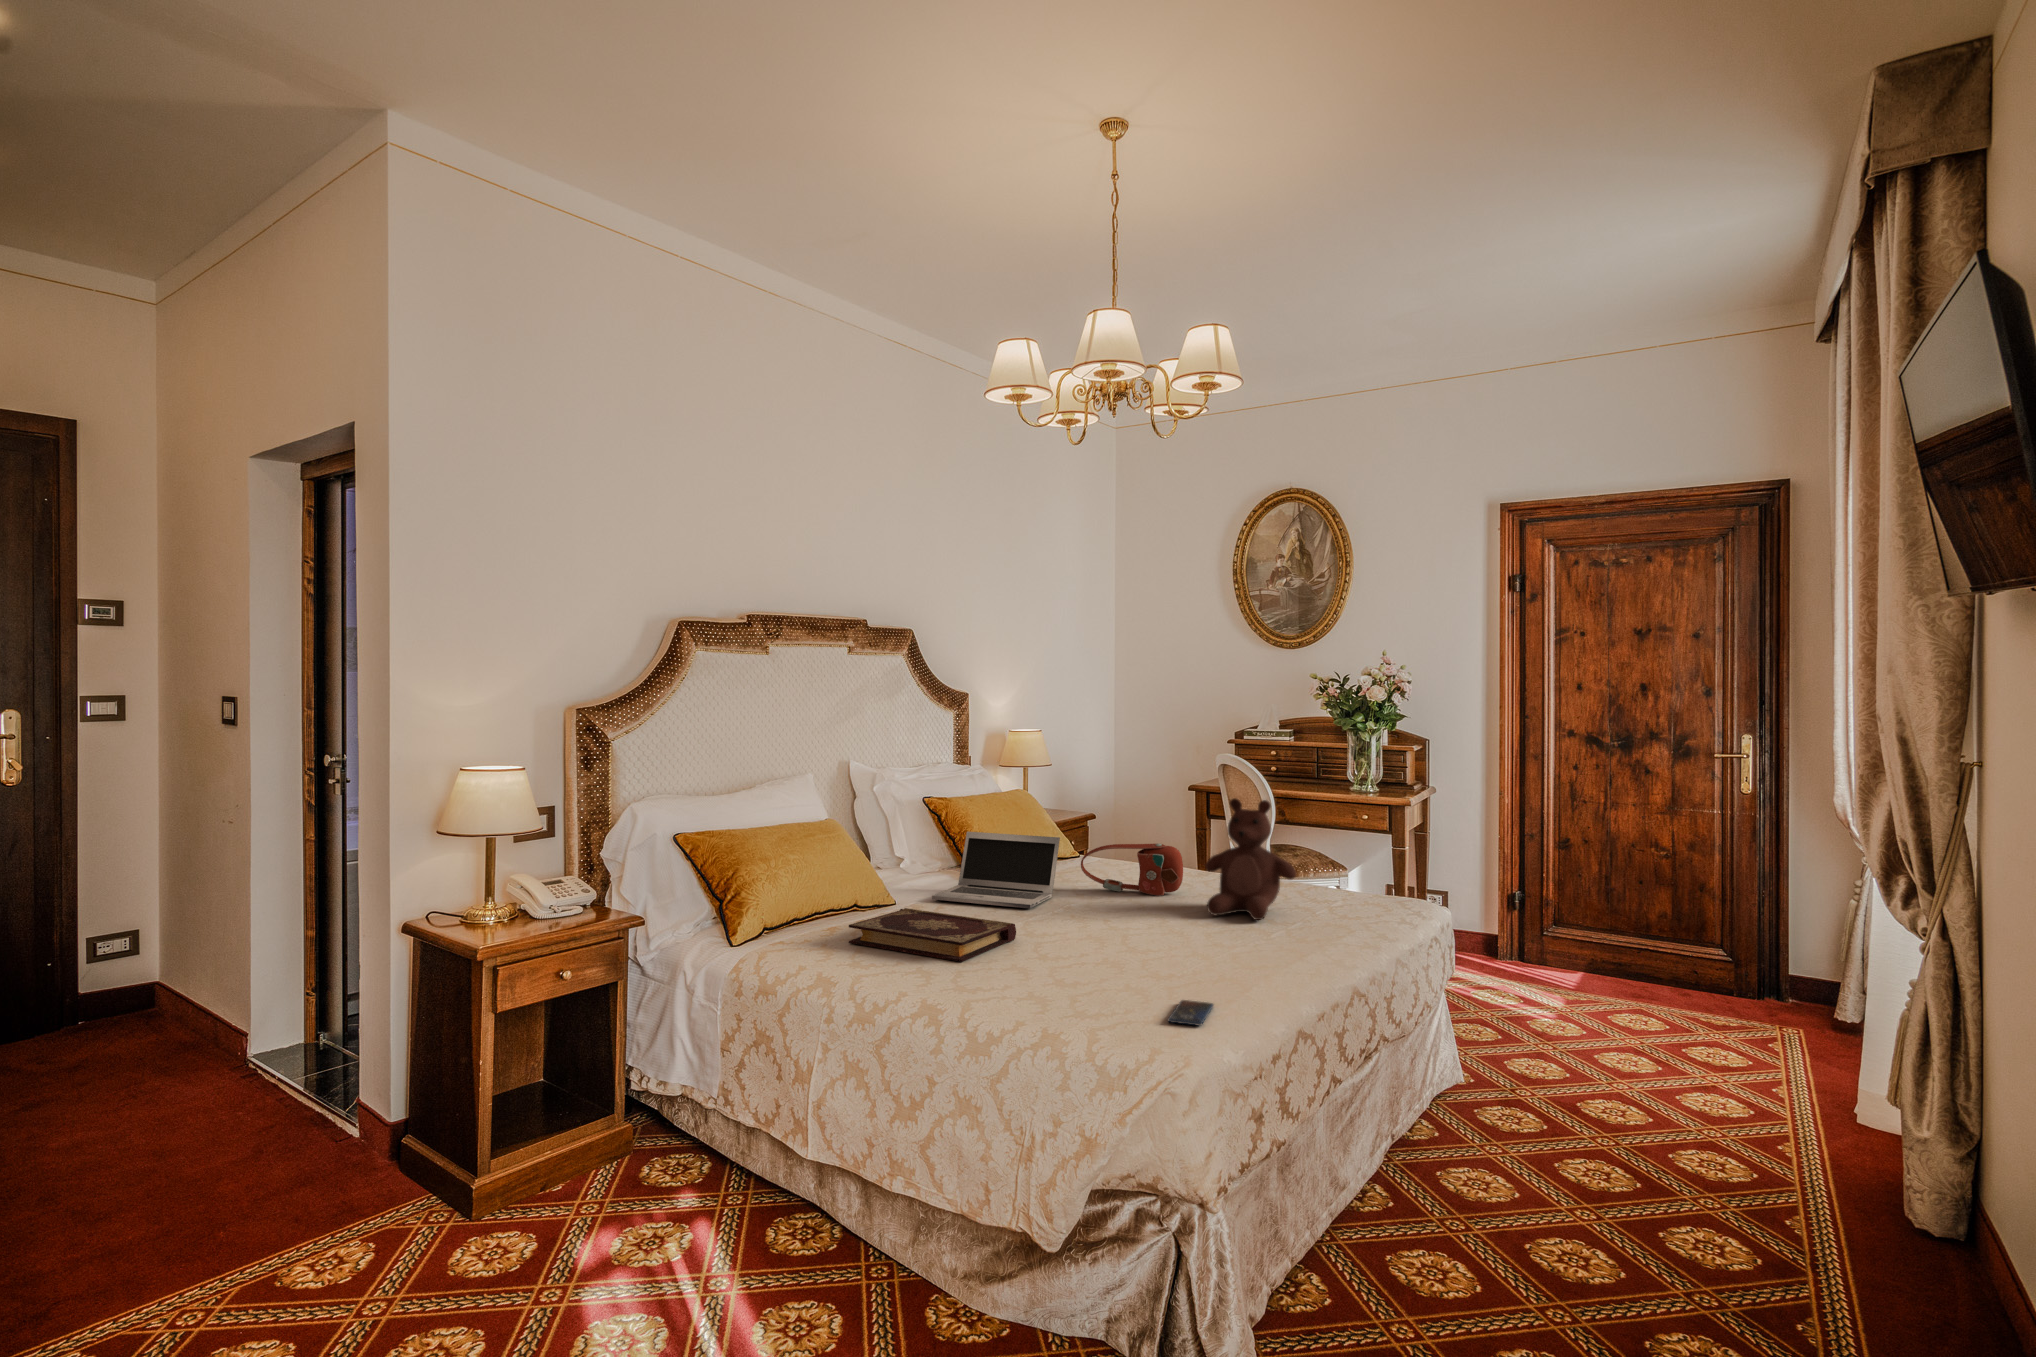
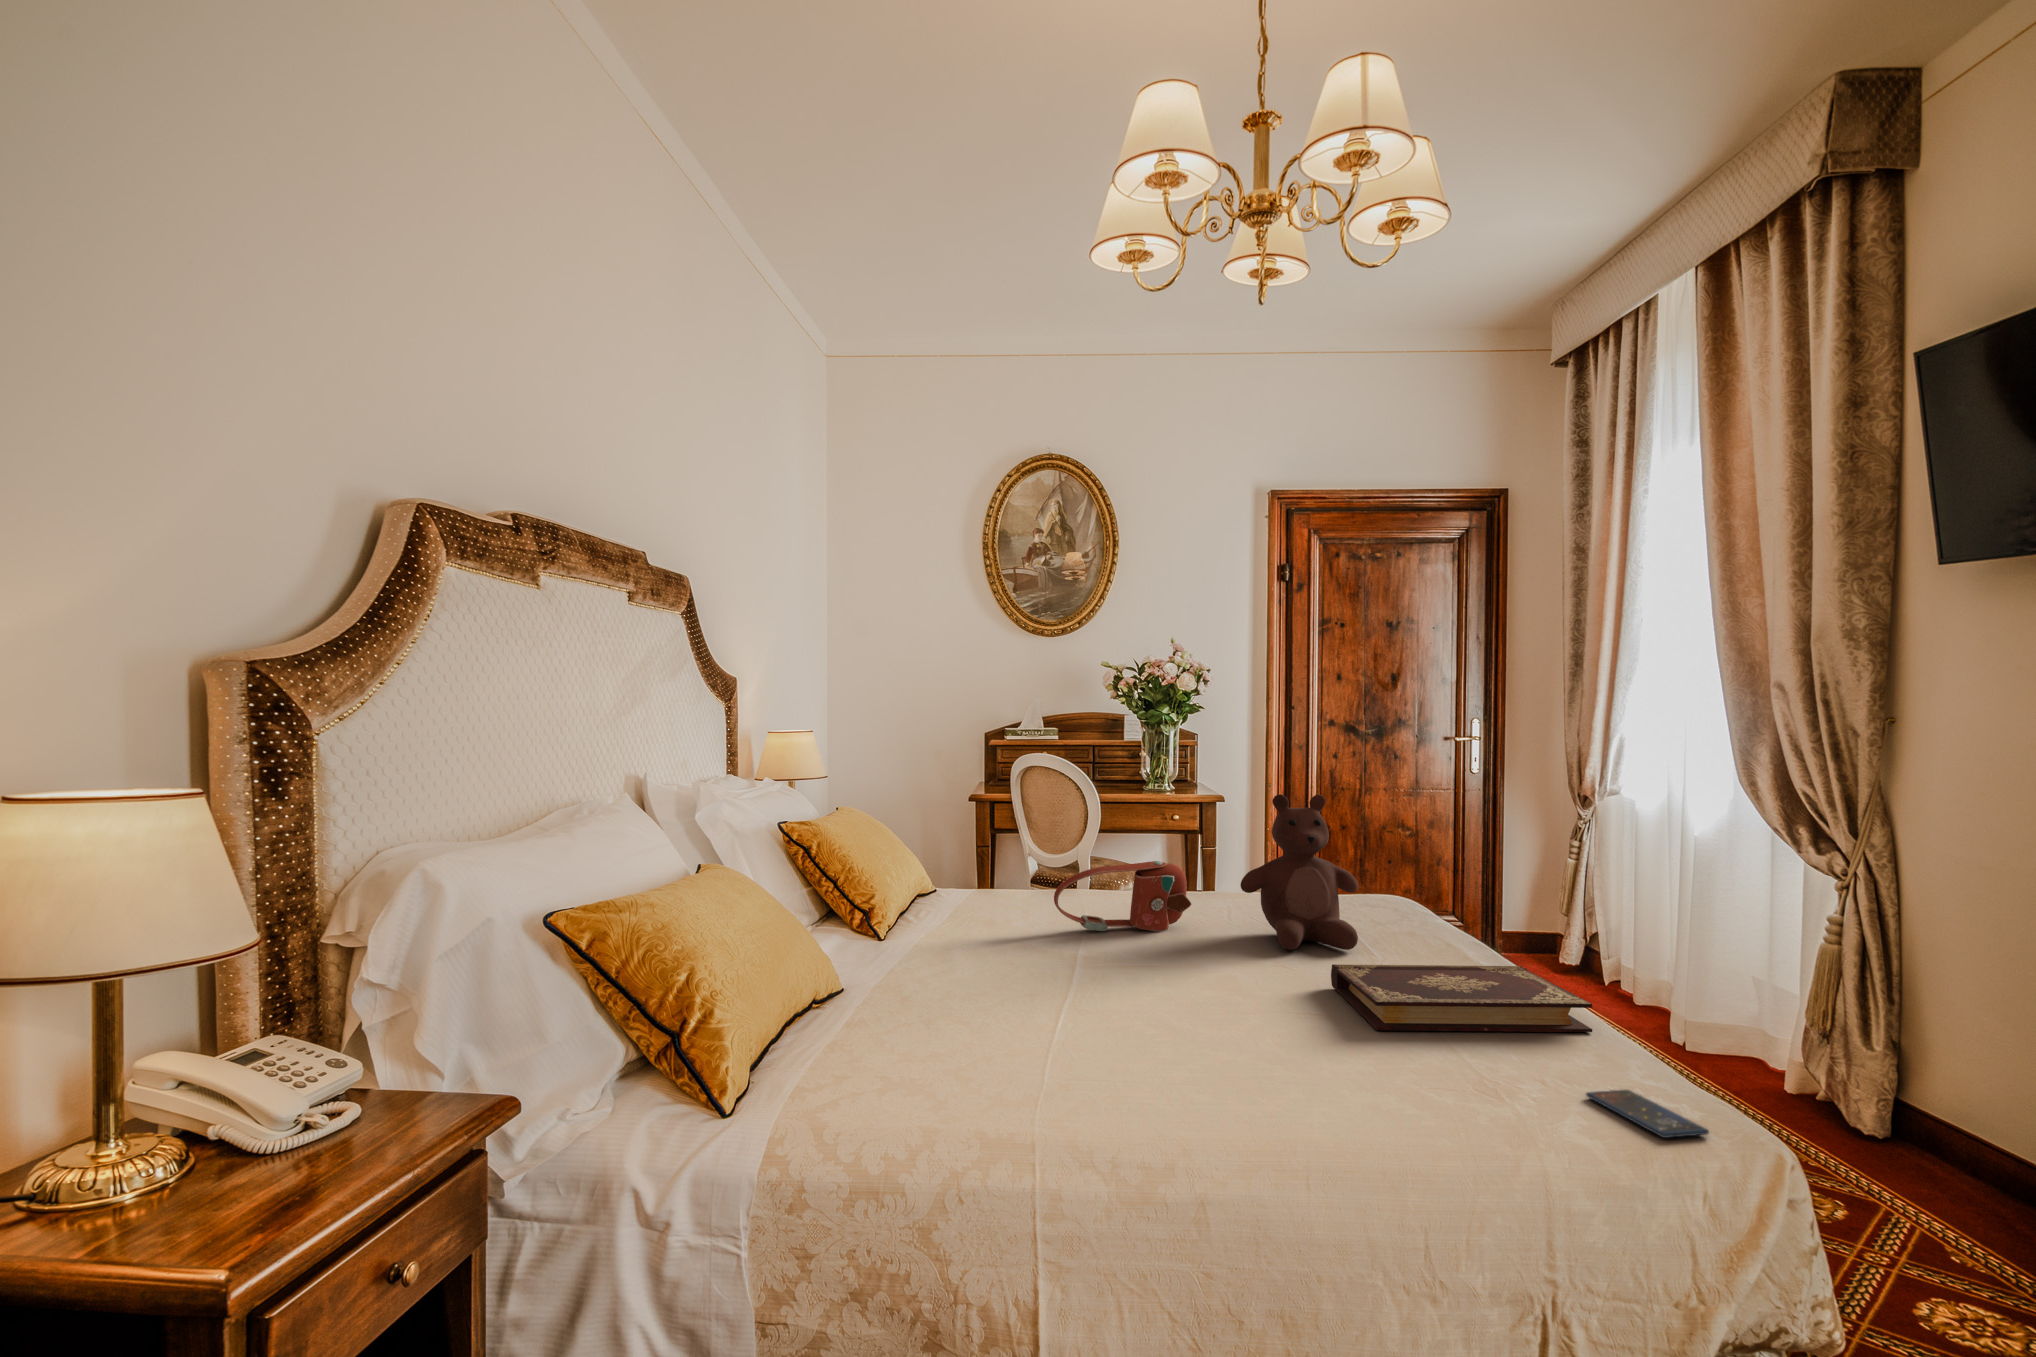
laptop: present [932,832,1060,908] -> none [893,864,1059,977]
book: present [849,908,1016,962] -> present [1331,964,1592,1032]

